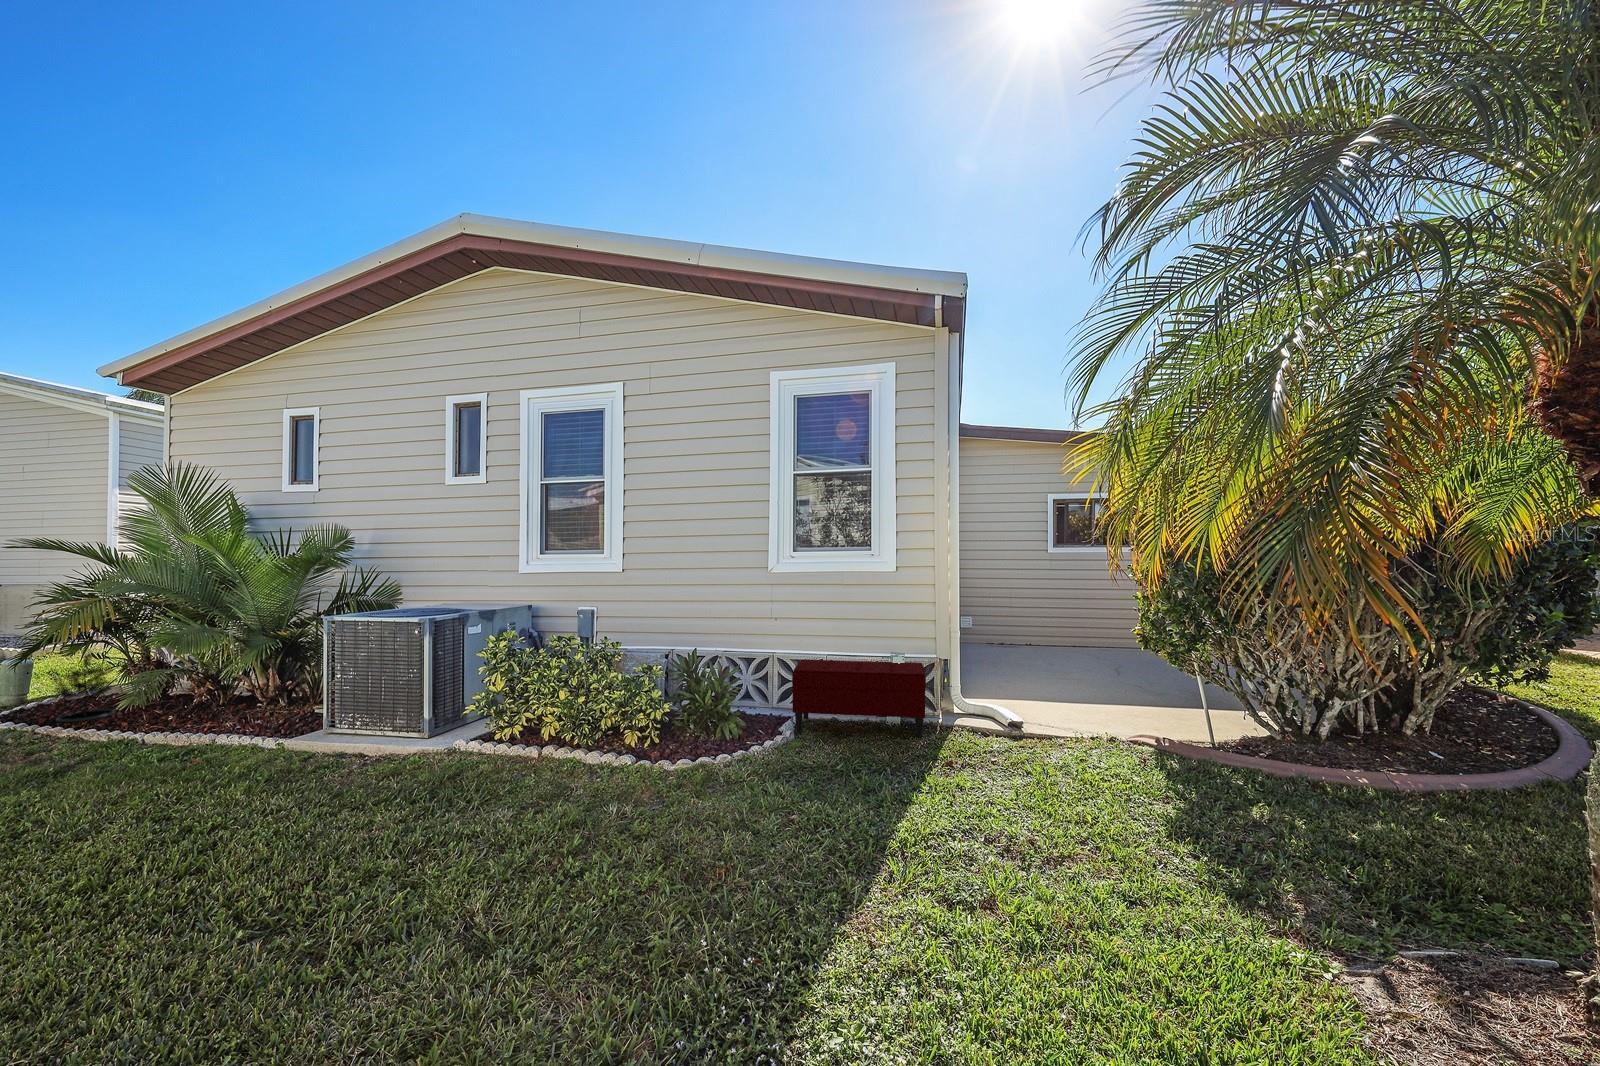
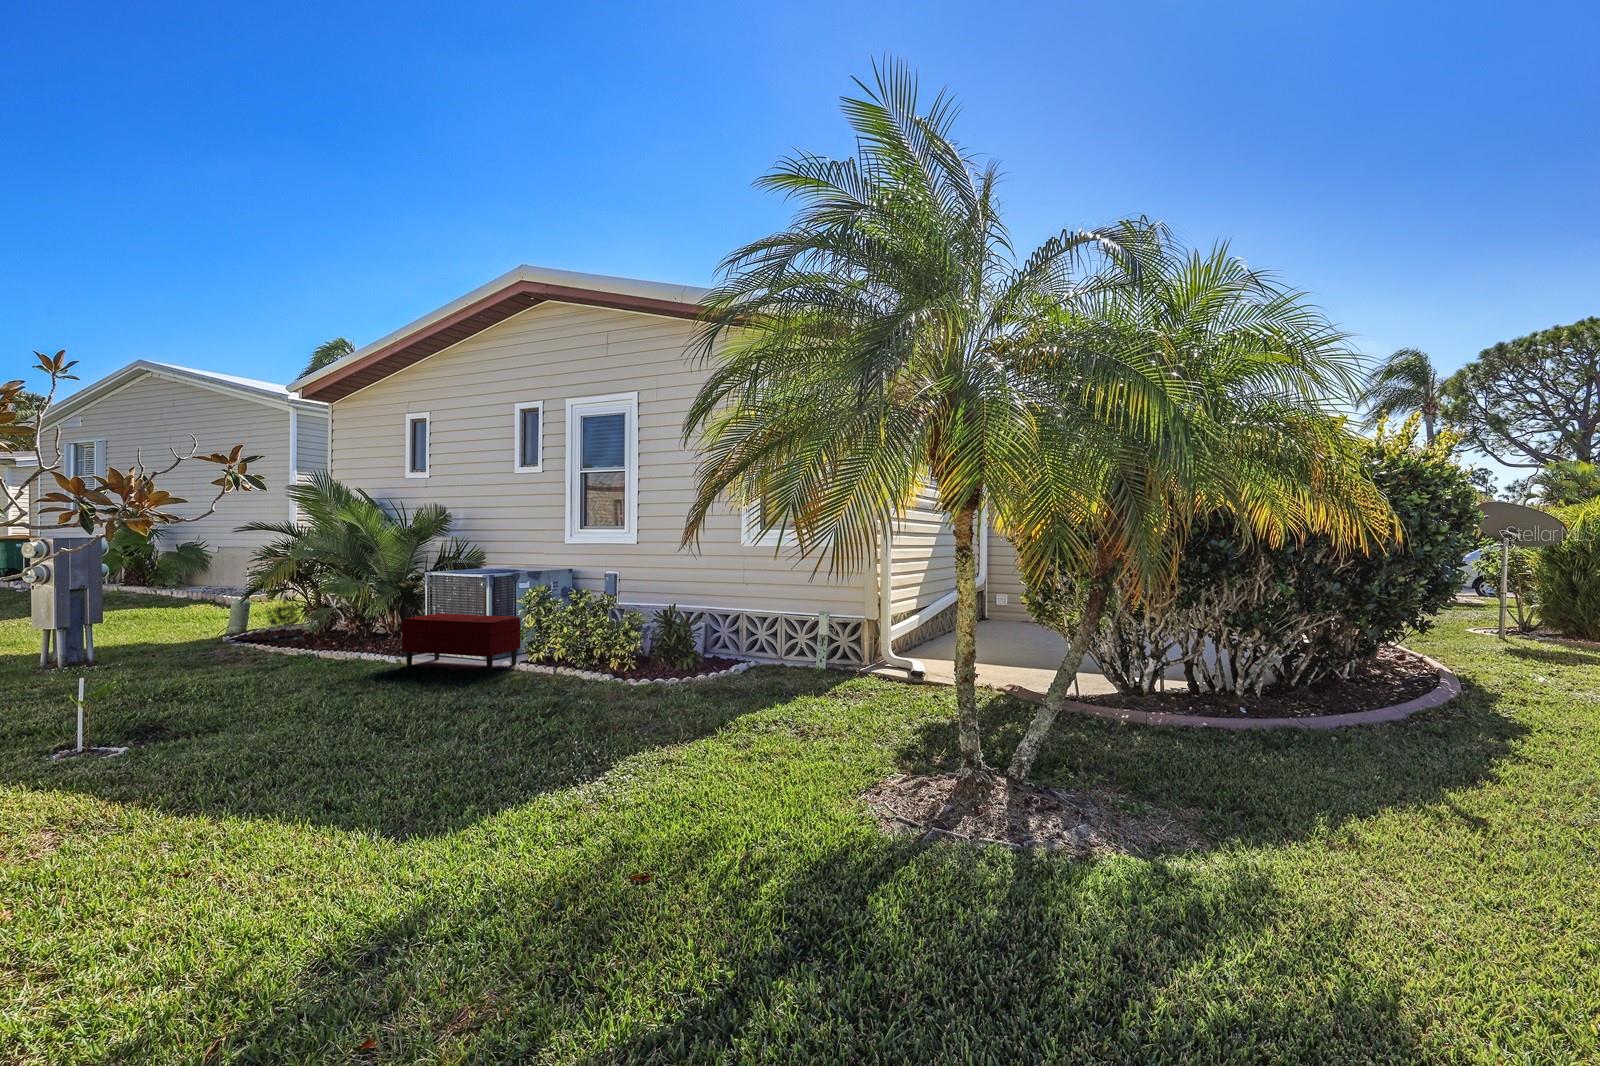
bench: present [792,660,926,737] -> present [402,613,521,672]

